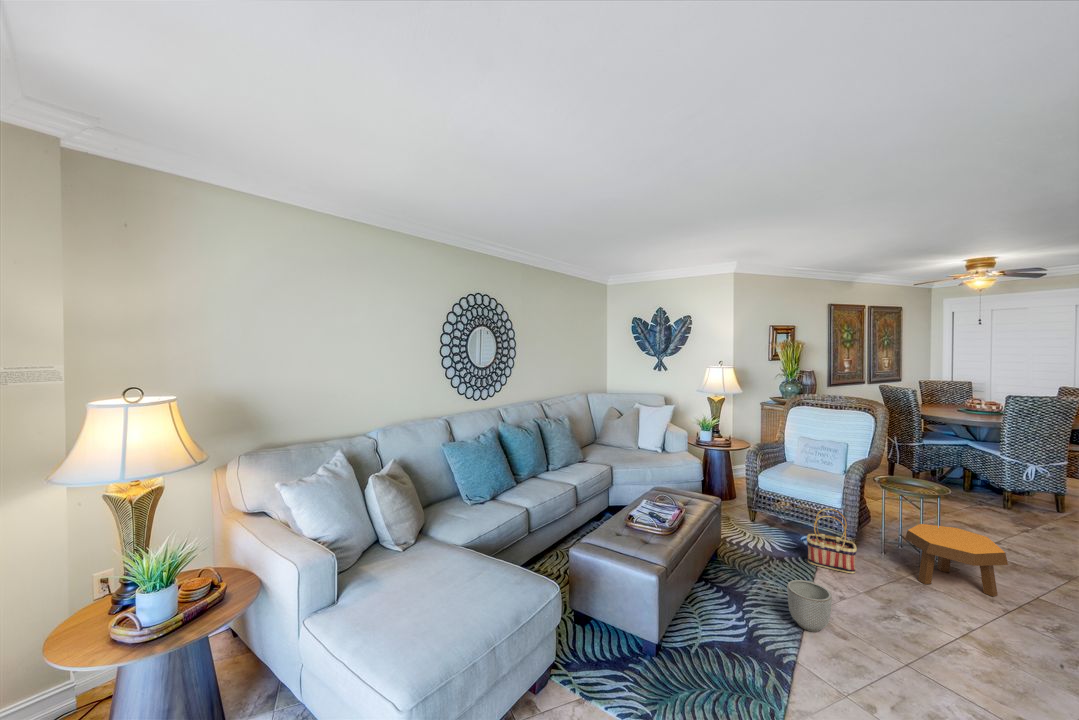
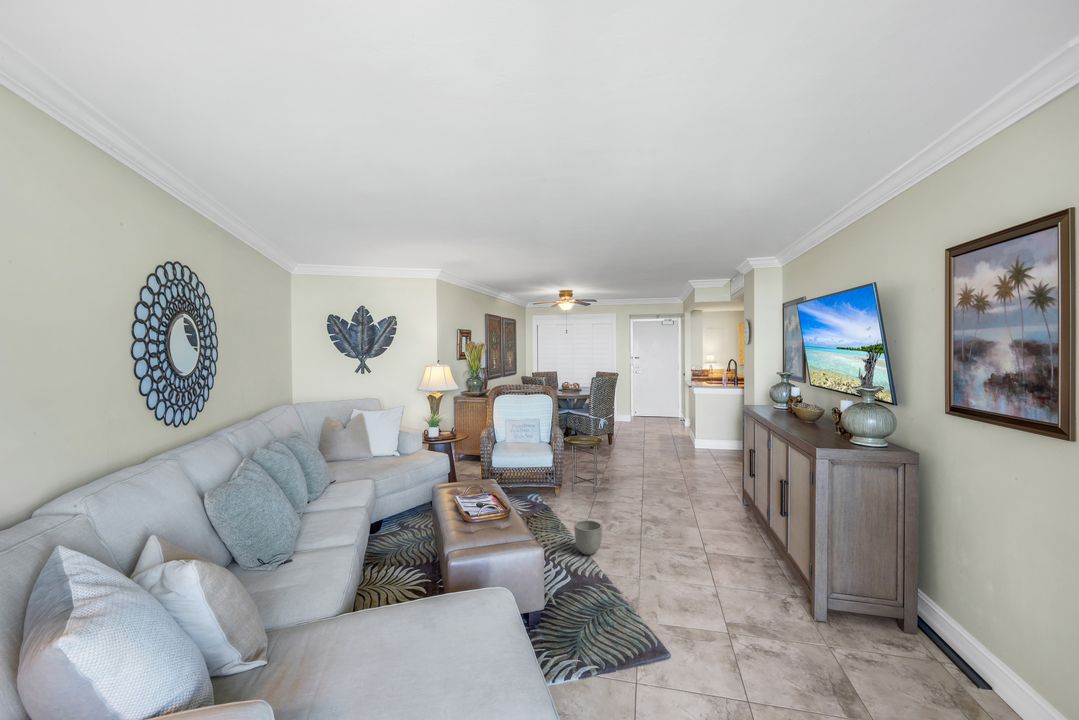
basket: present [807,508,857,574] -> none [543,469,575,515]
footstool: present [905,524,1008,597] -> none [590,464,637,504]

